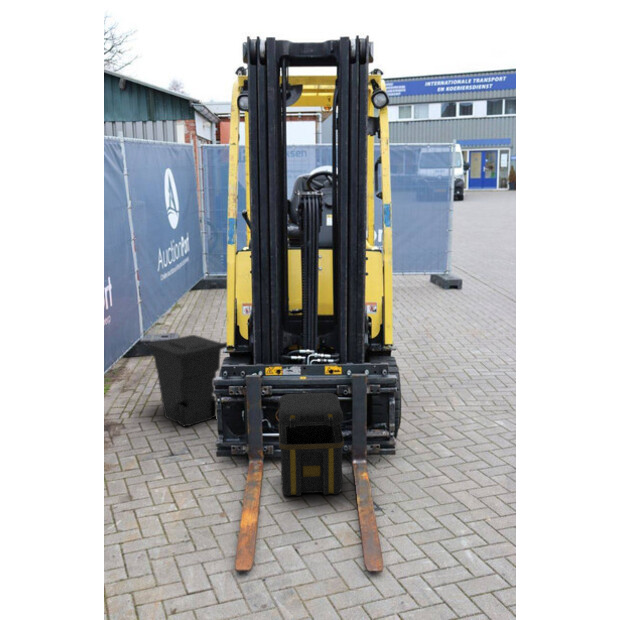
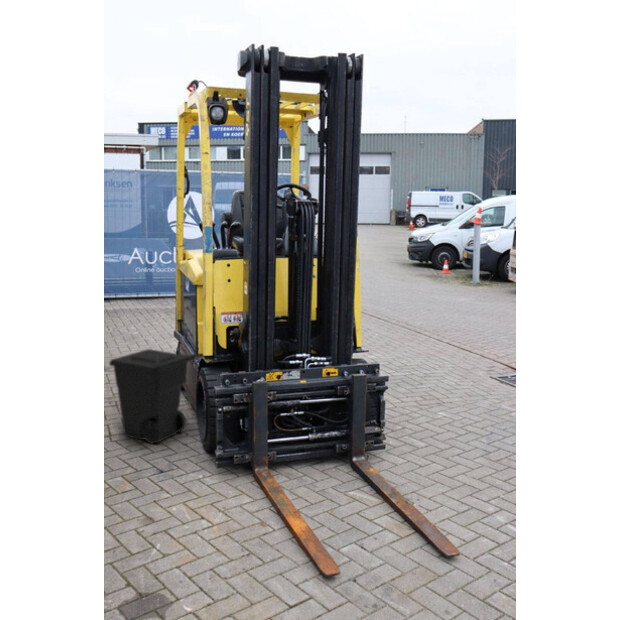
toolbox: present [279,393,344,496] -> none [287,394,363,498]

